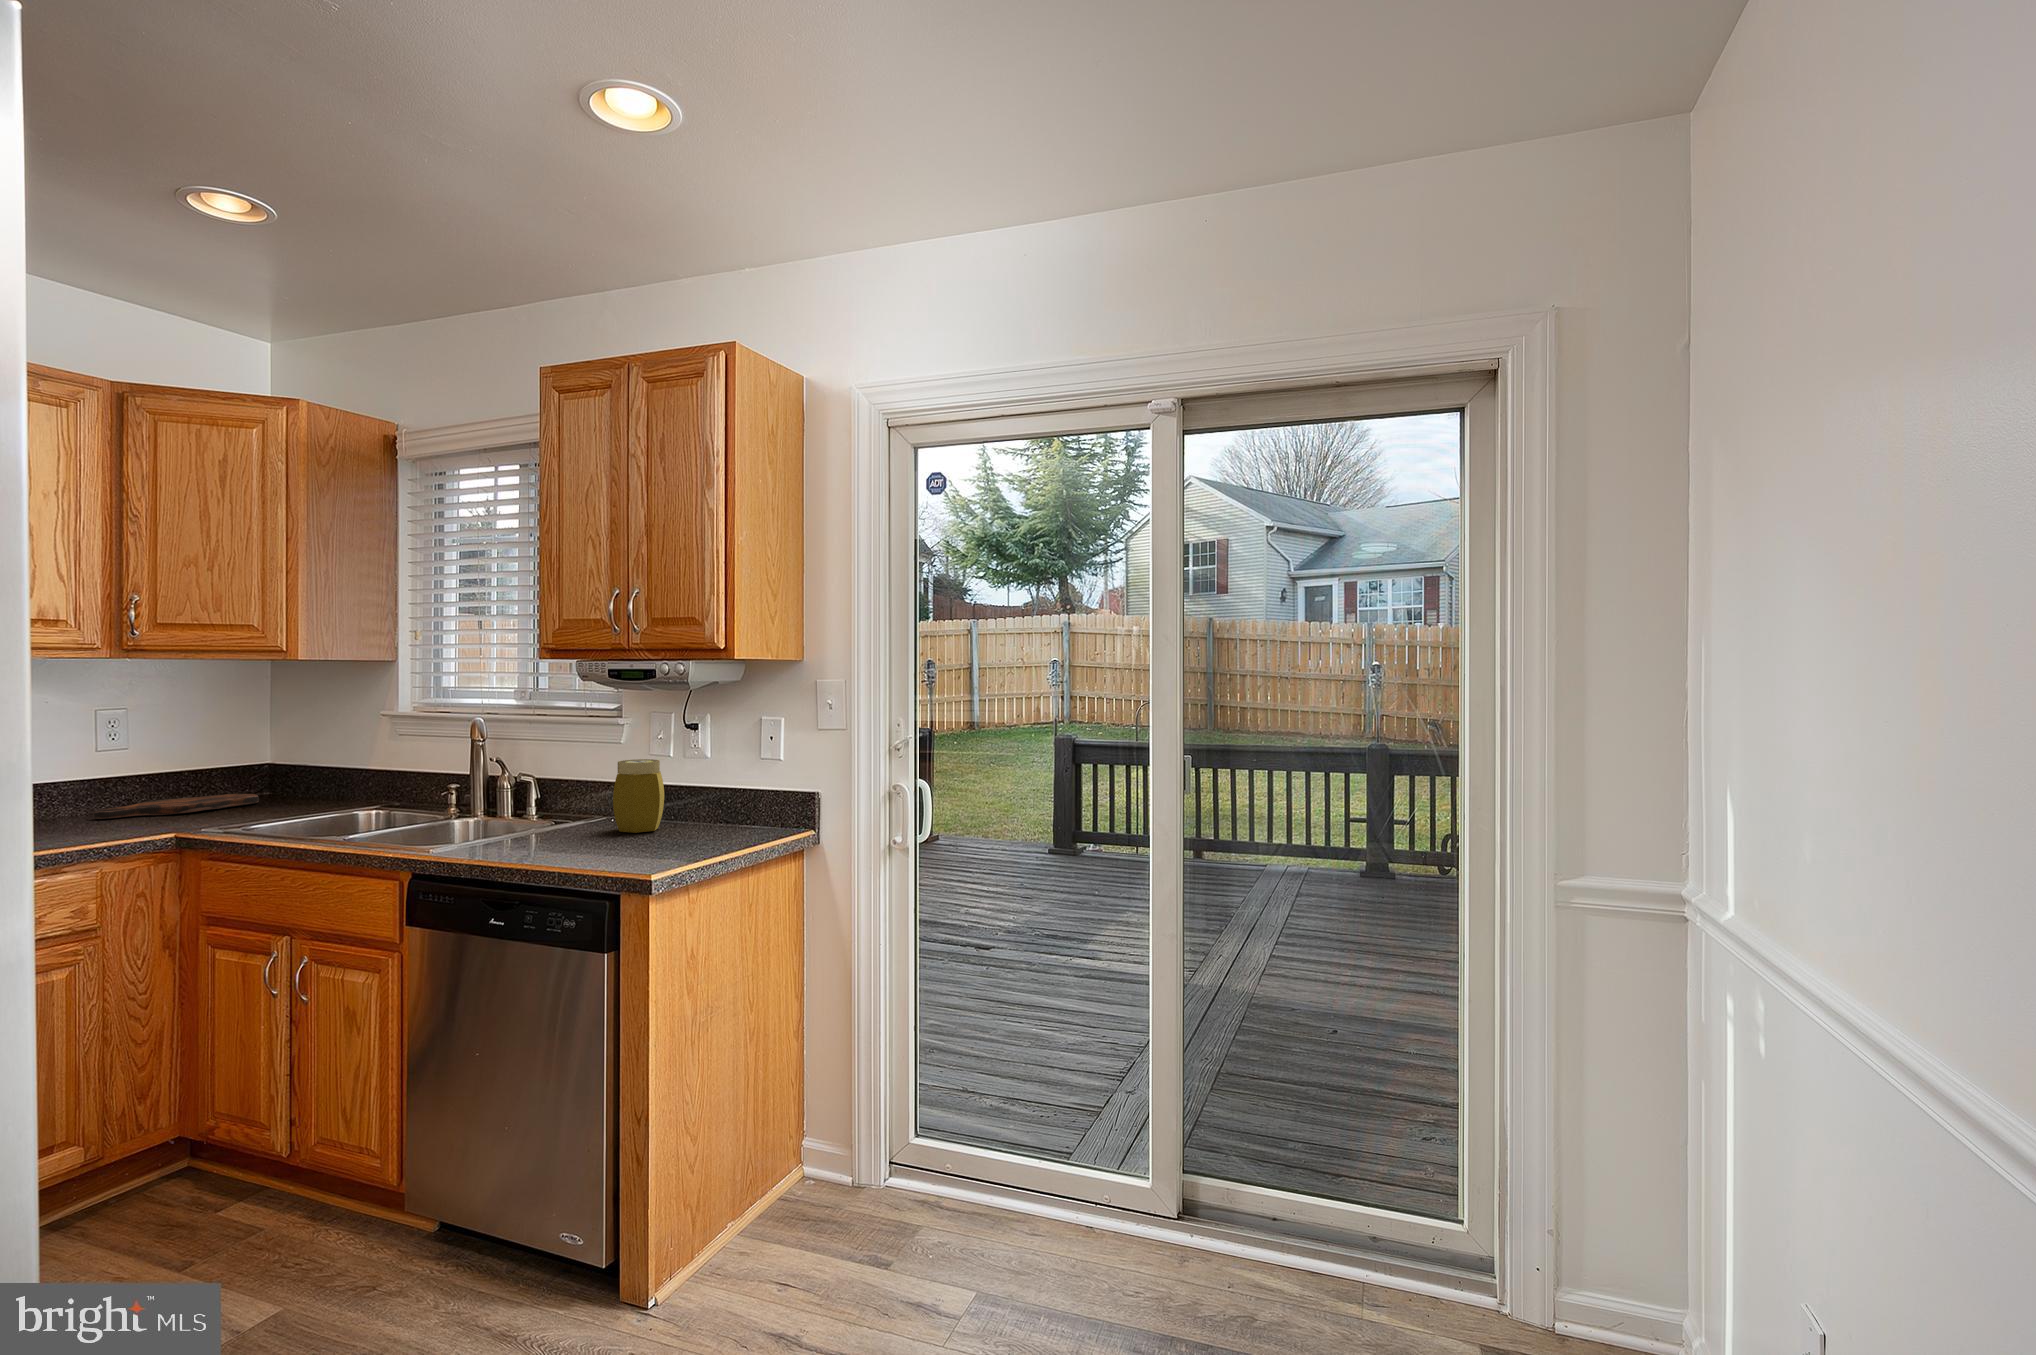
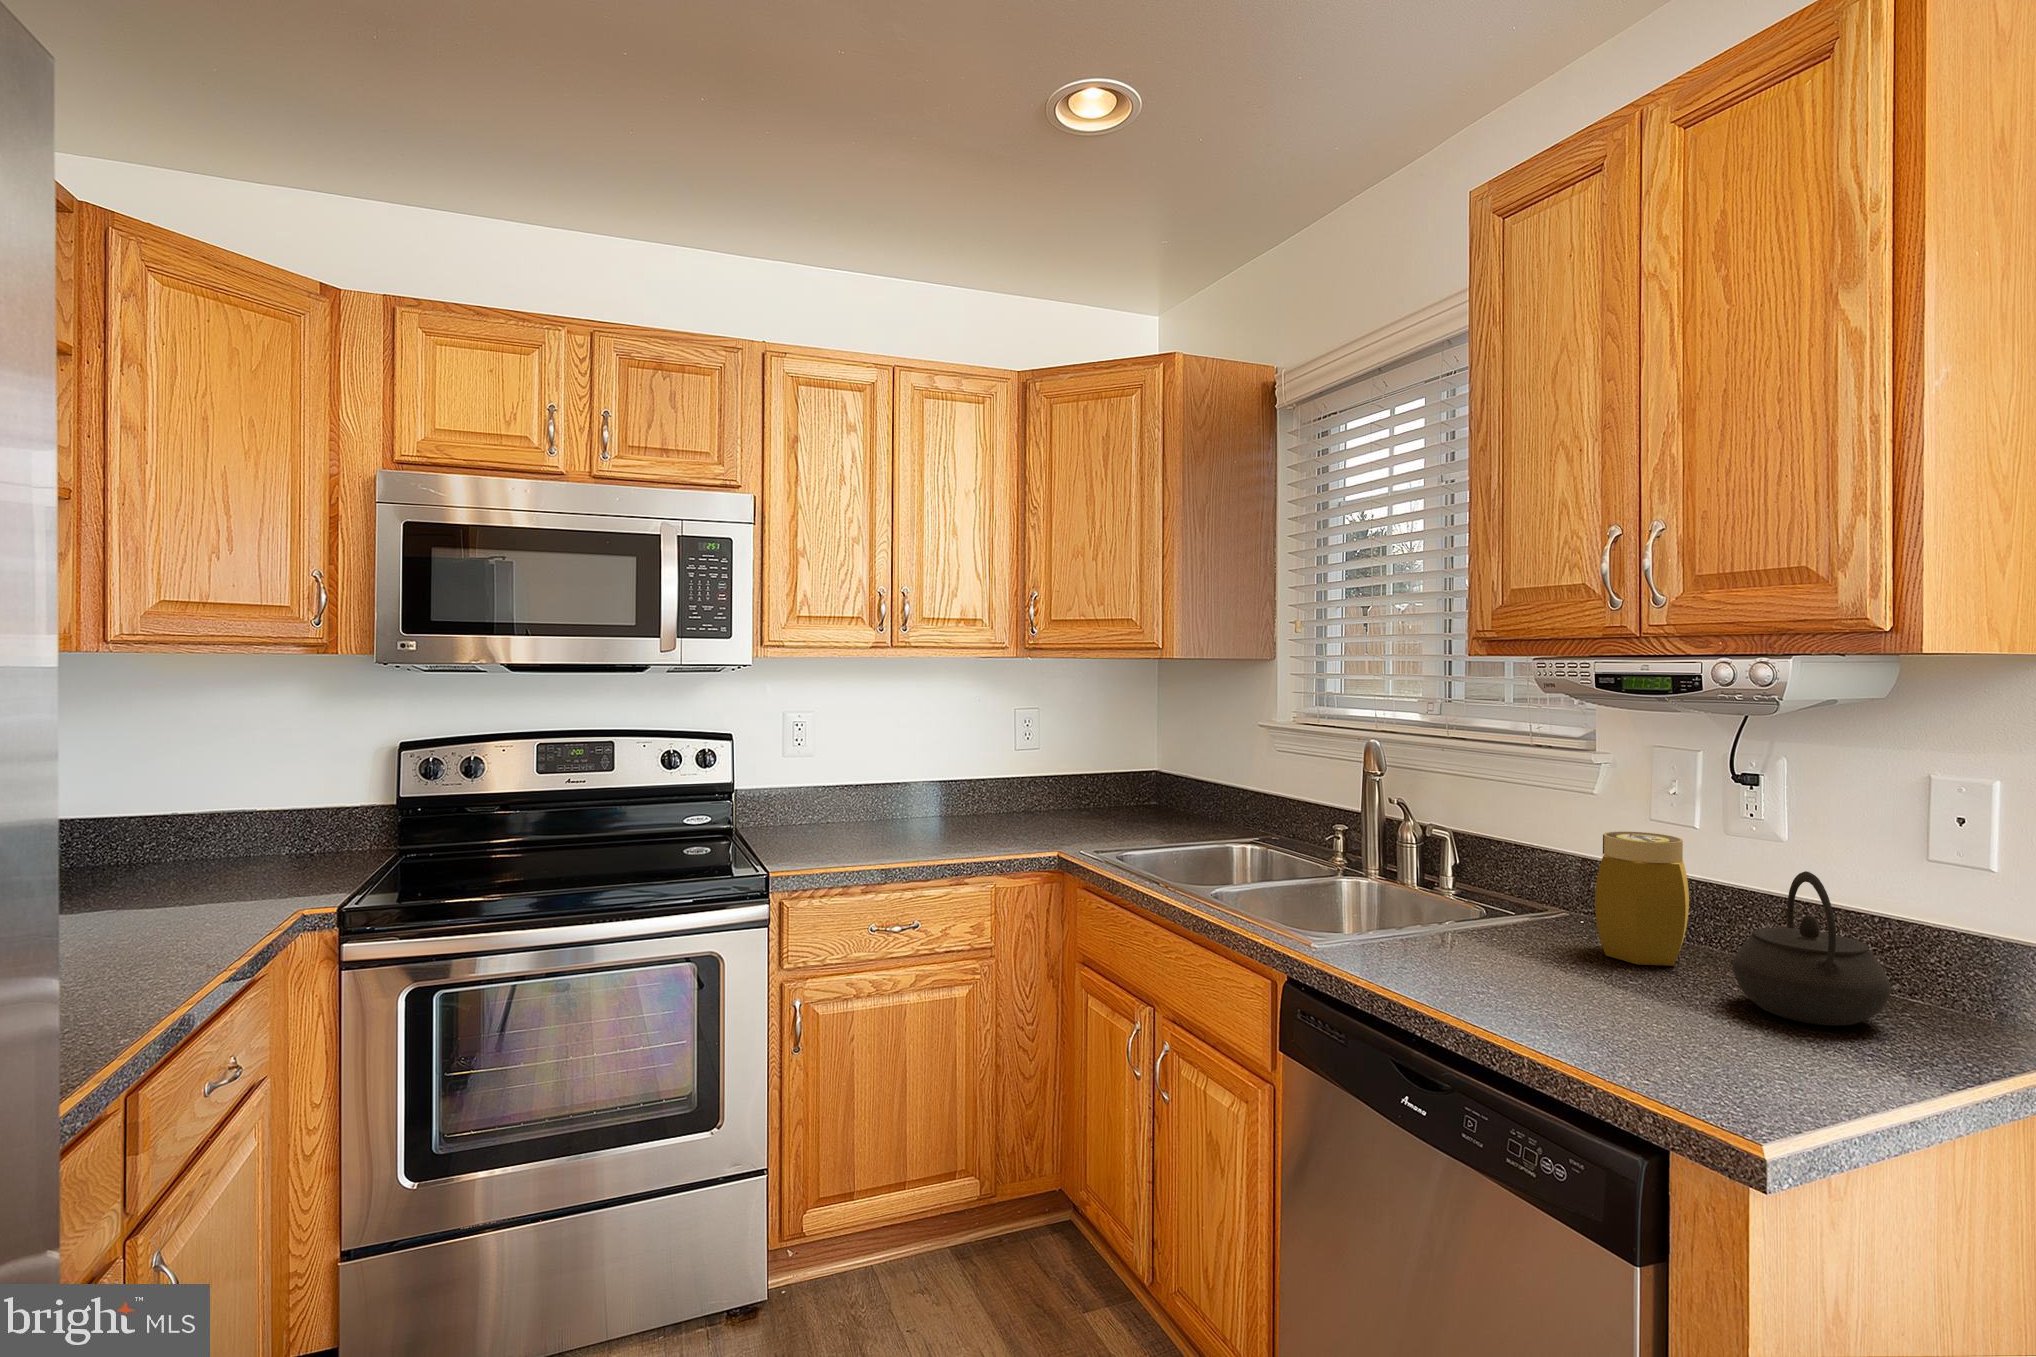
kettle: none [675,767,742,842] -> present [1732,871,1891,1026]
cutting board: present [93,794,259,819] -> none [1003,807,1142,826]

